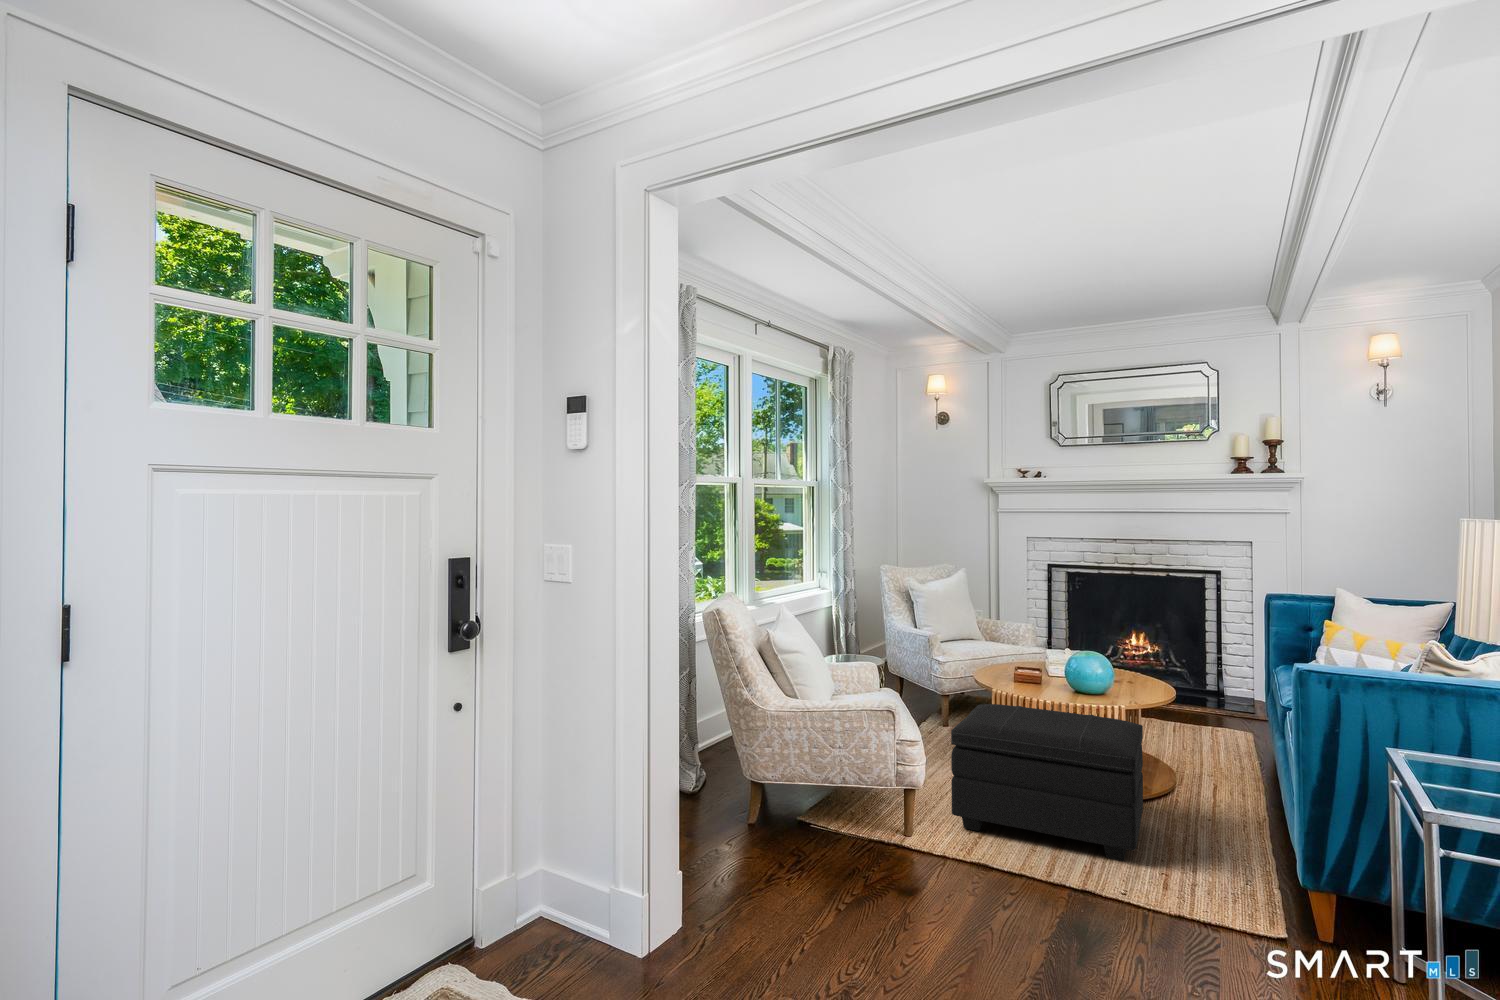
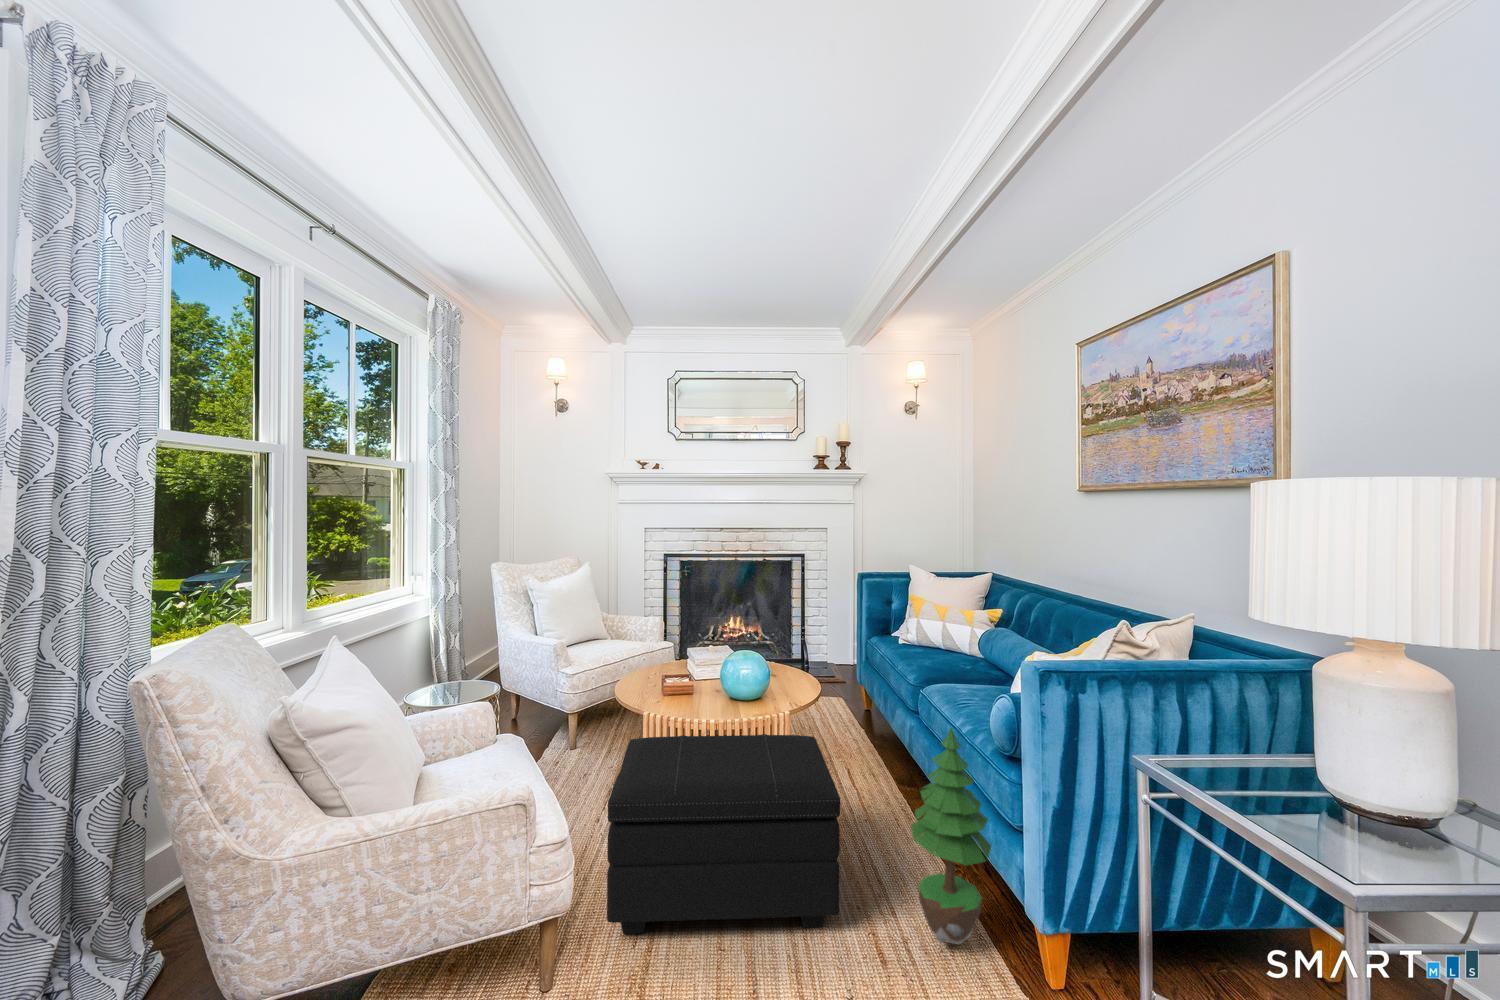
potted tree: none [1198,710,1276,894] -> present [911,728,991,944]

